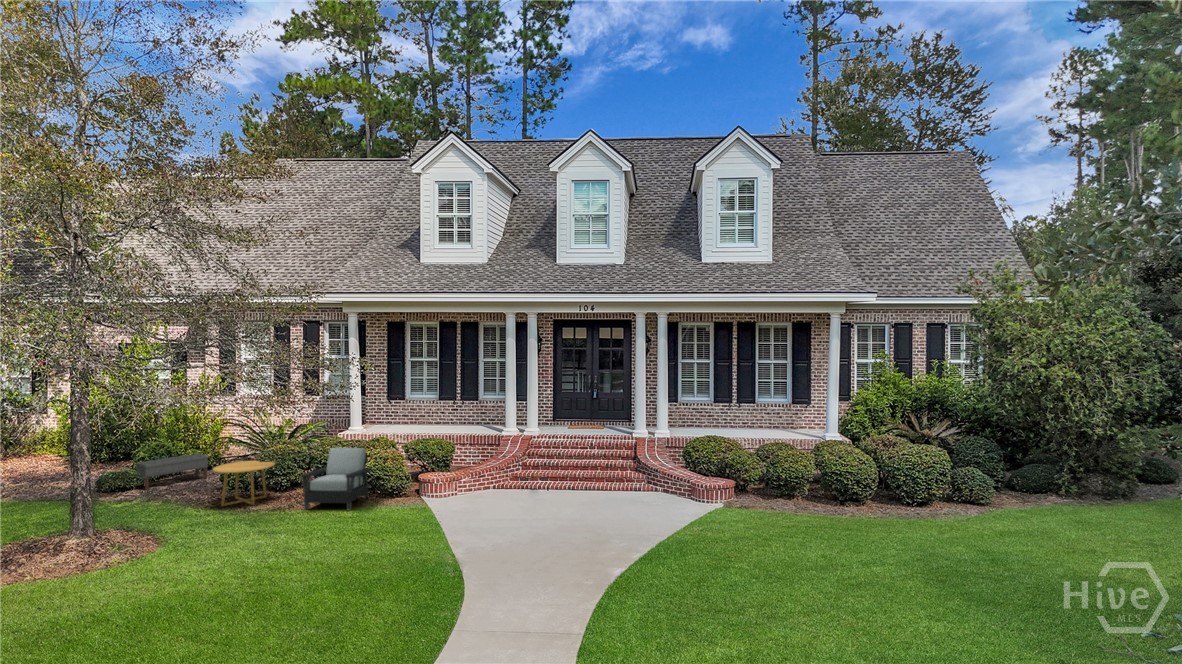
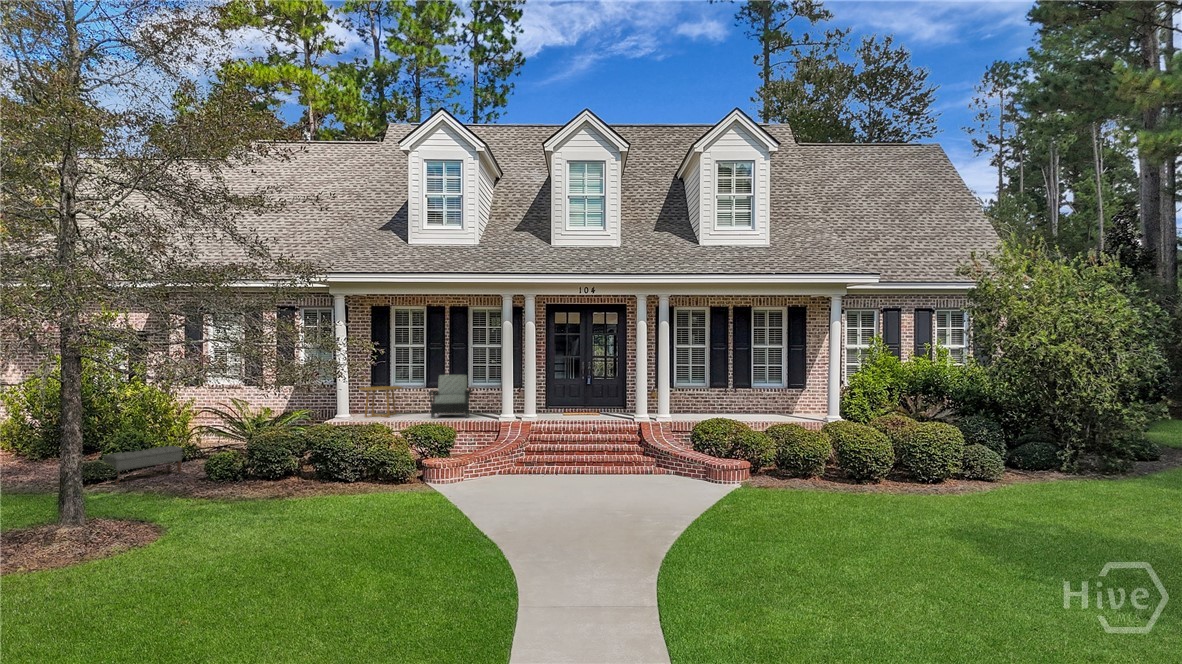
armchair: present [300,448,372,510] -> present [429,375,472,418]
round table: present [213,460,275,506] -> present [358,386,402,417]

